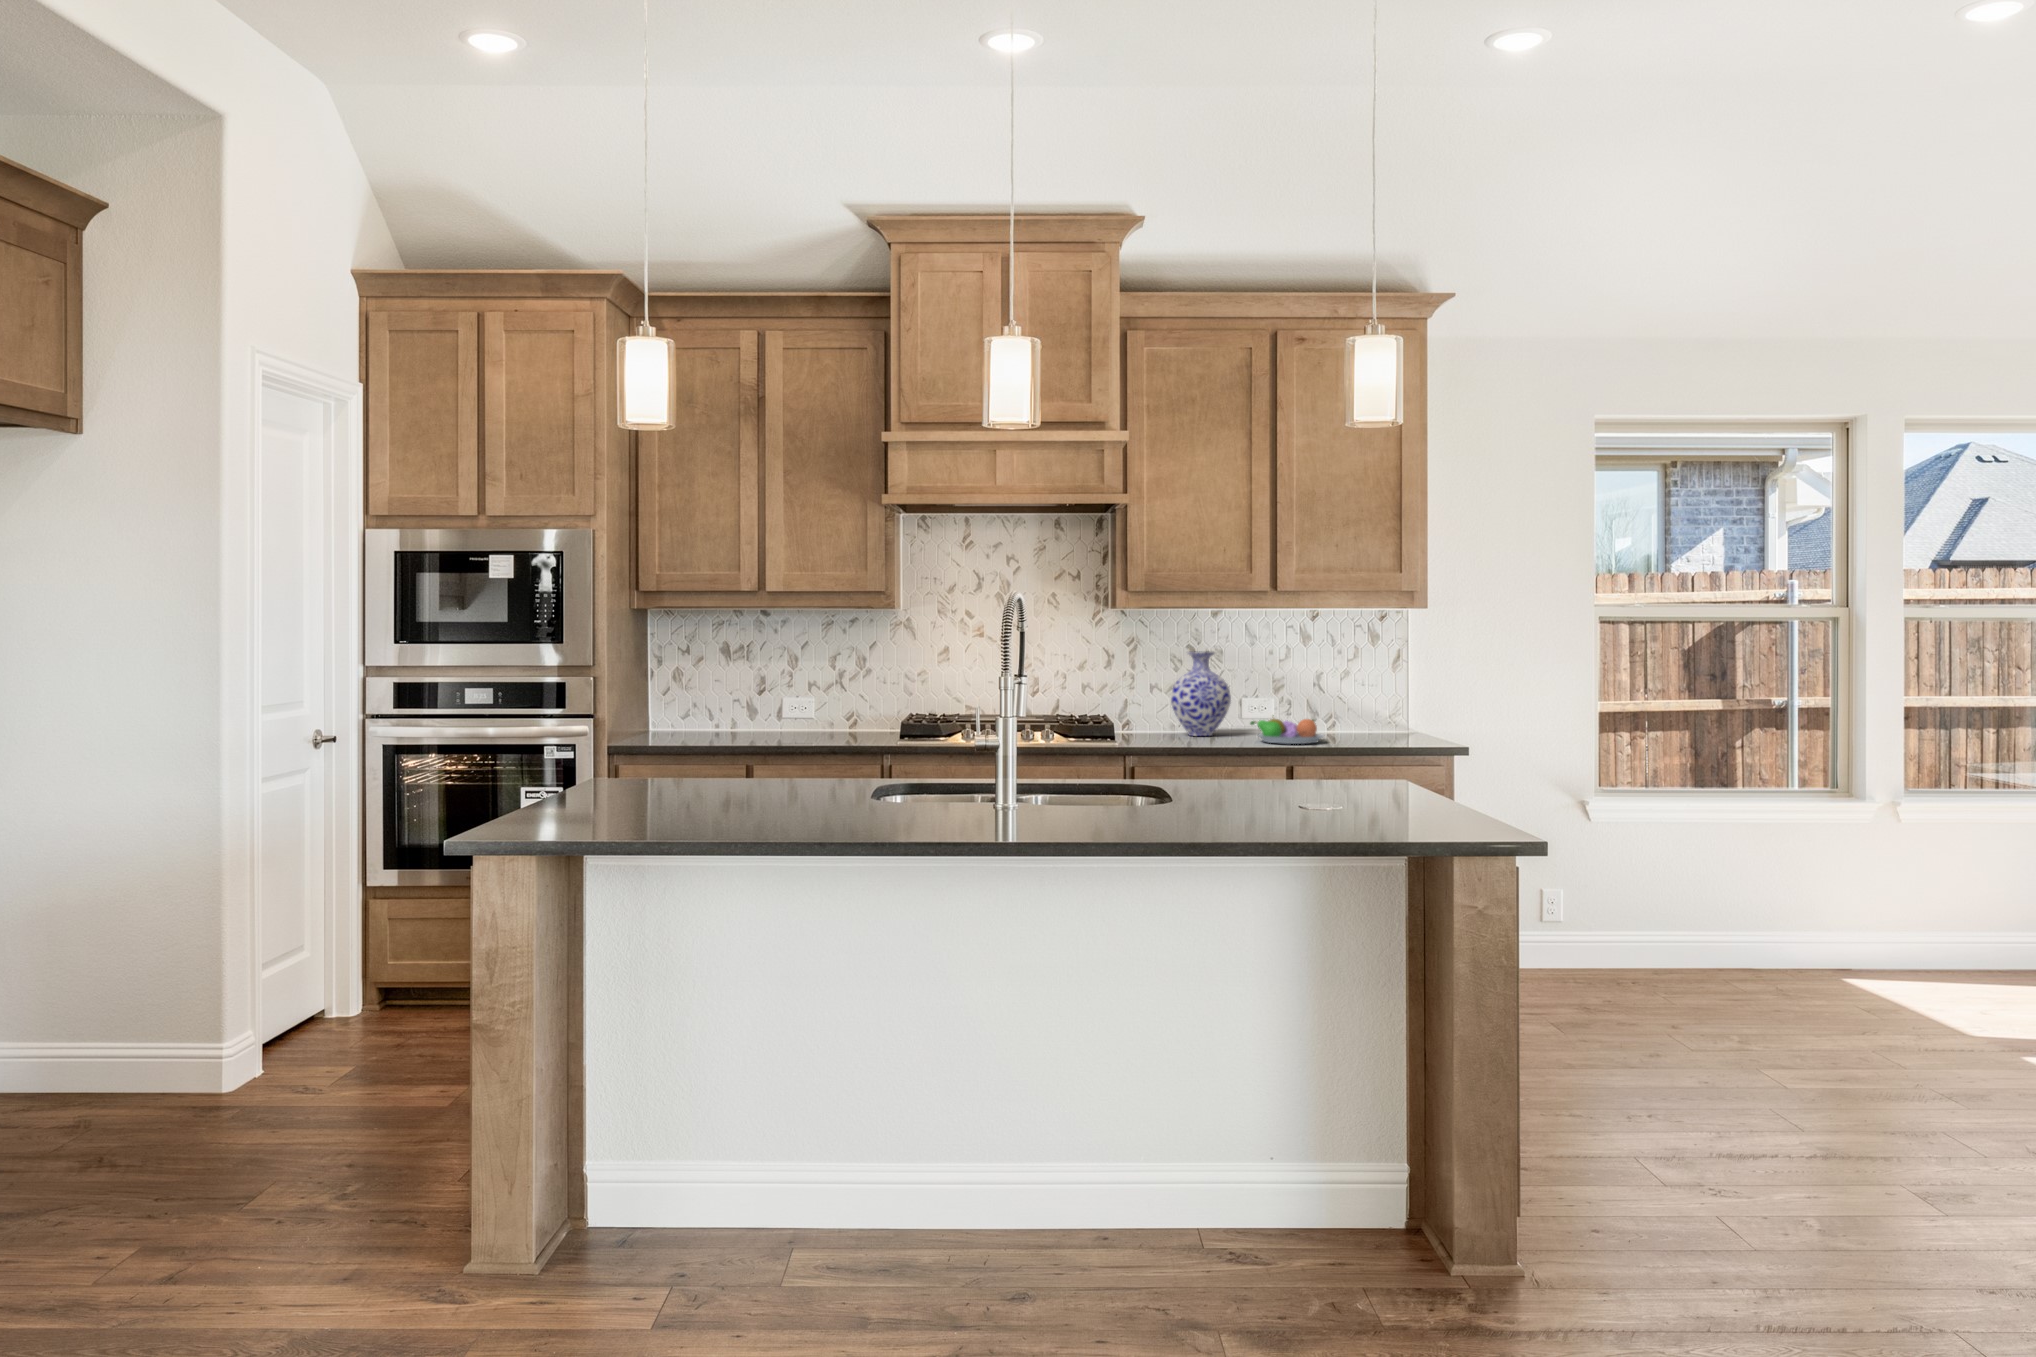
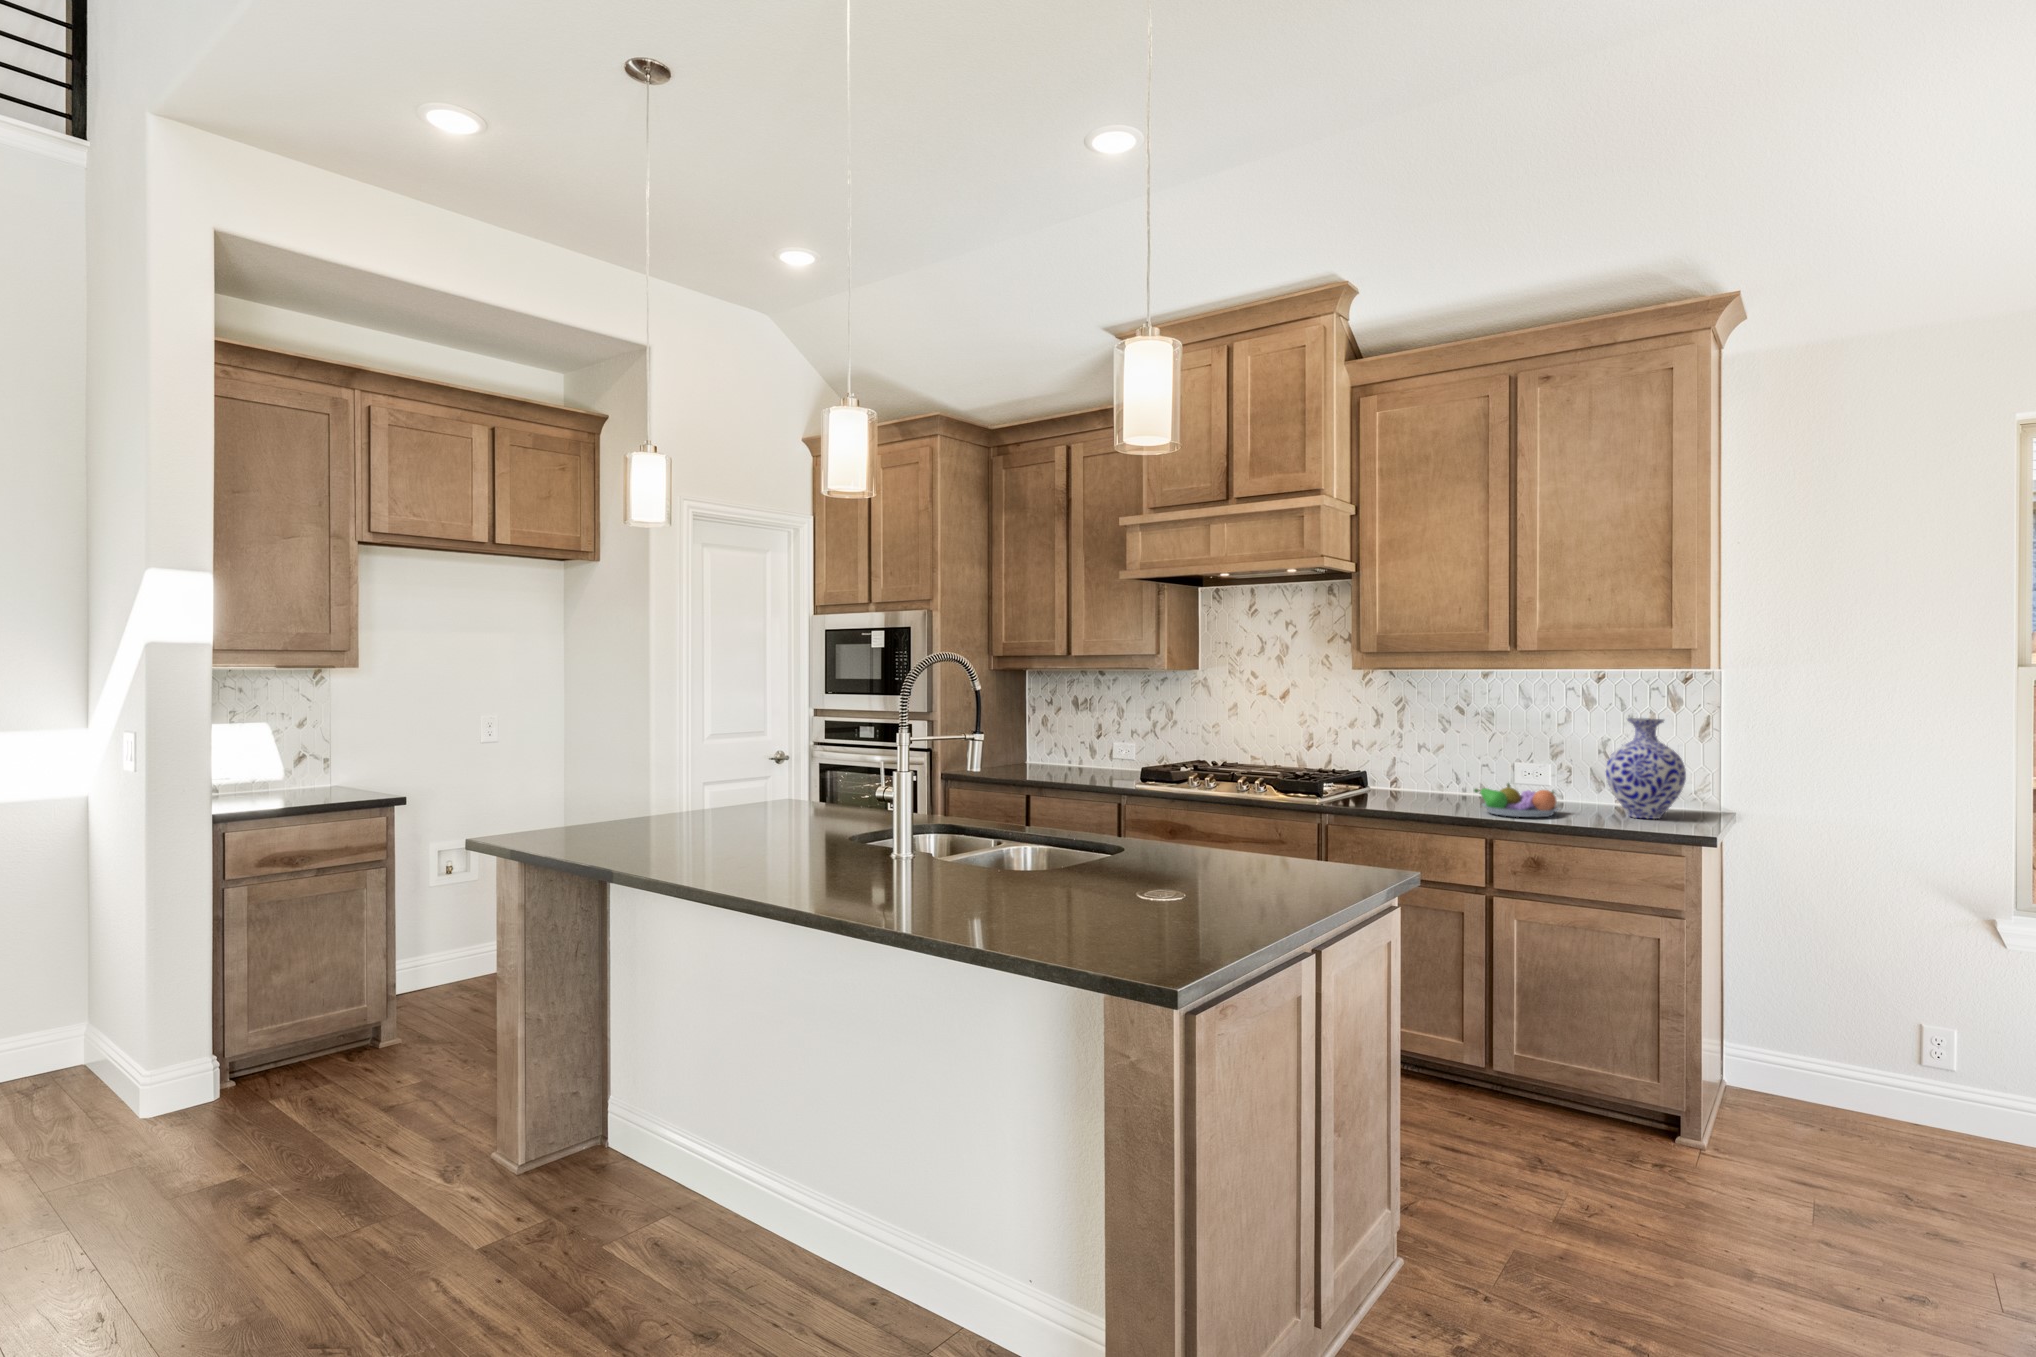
vase: present [1171,652,1231,736] -> present [1606,718,1686,819]

